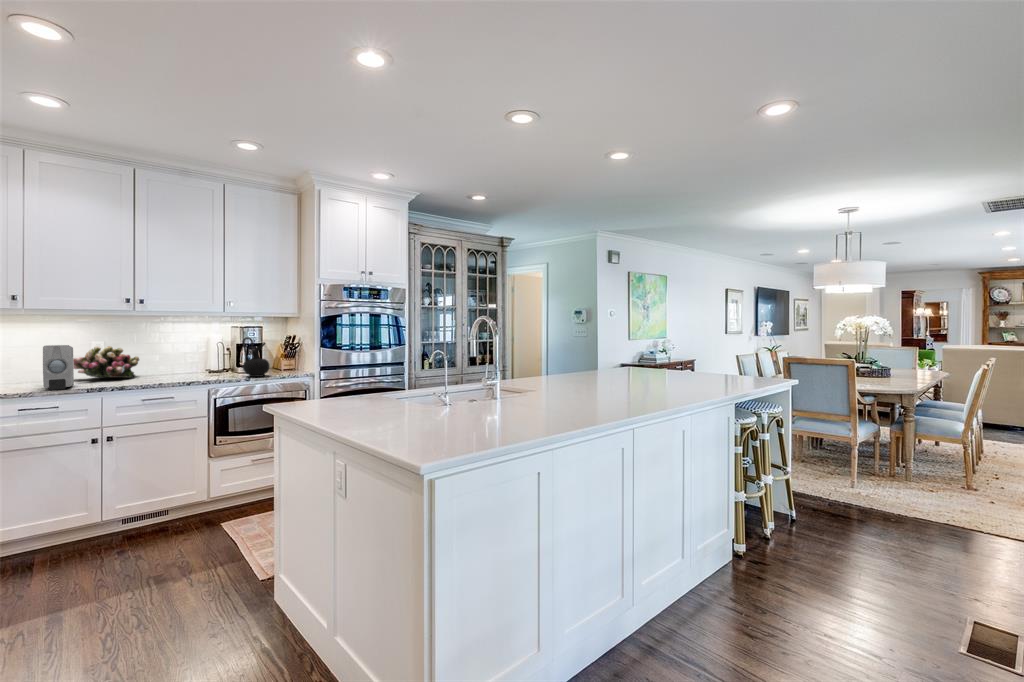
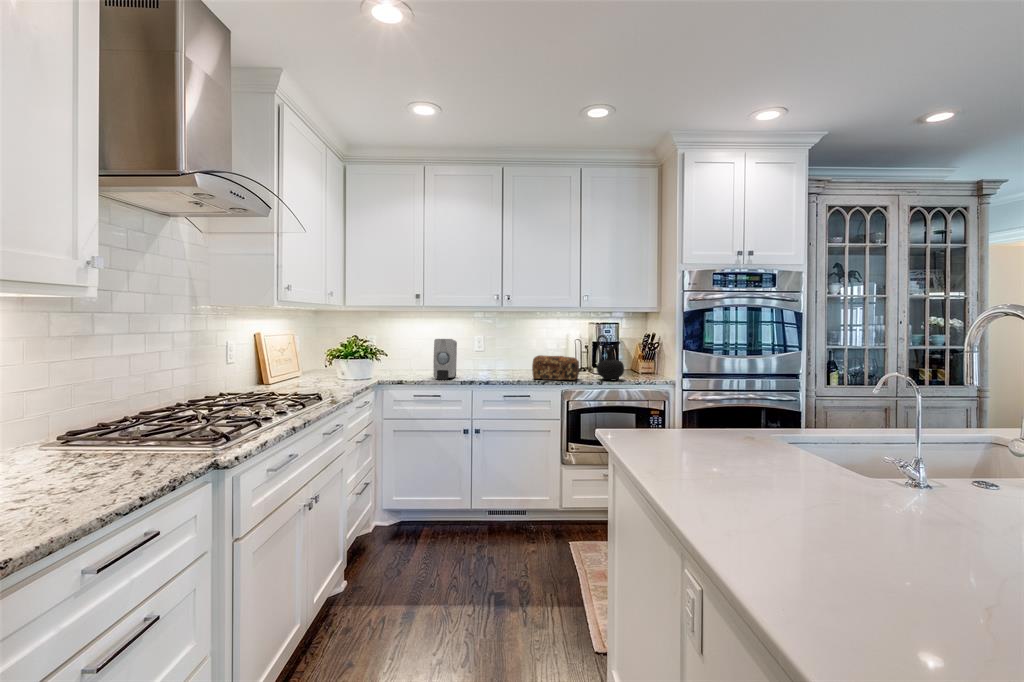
flower arrangement: present [73,346,139,378] -> none [458,341,509,373]
bread loaf: none [174,358,225,381] -> present [532,355,579,380]

